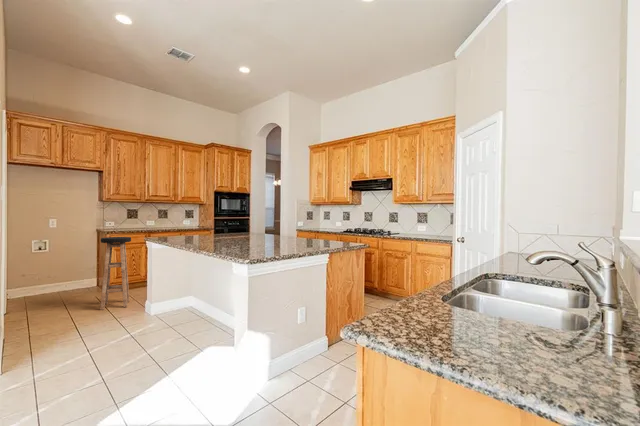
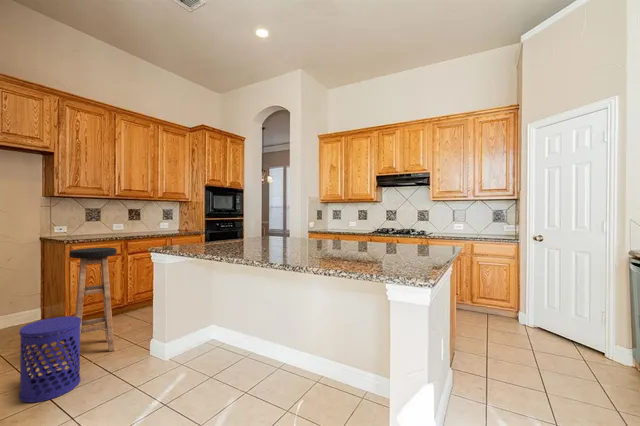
waste bin: none [62,279,99,328] -> present [19,316,81,403]

